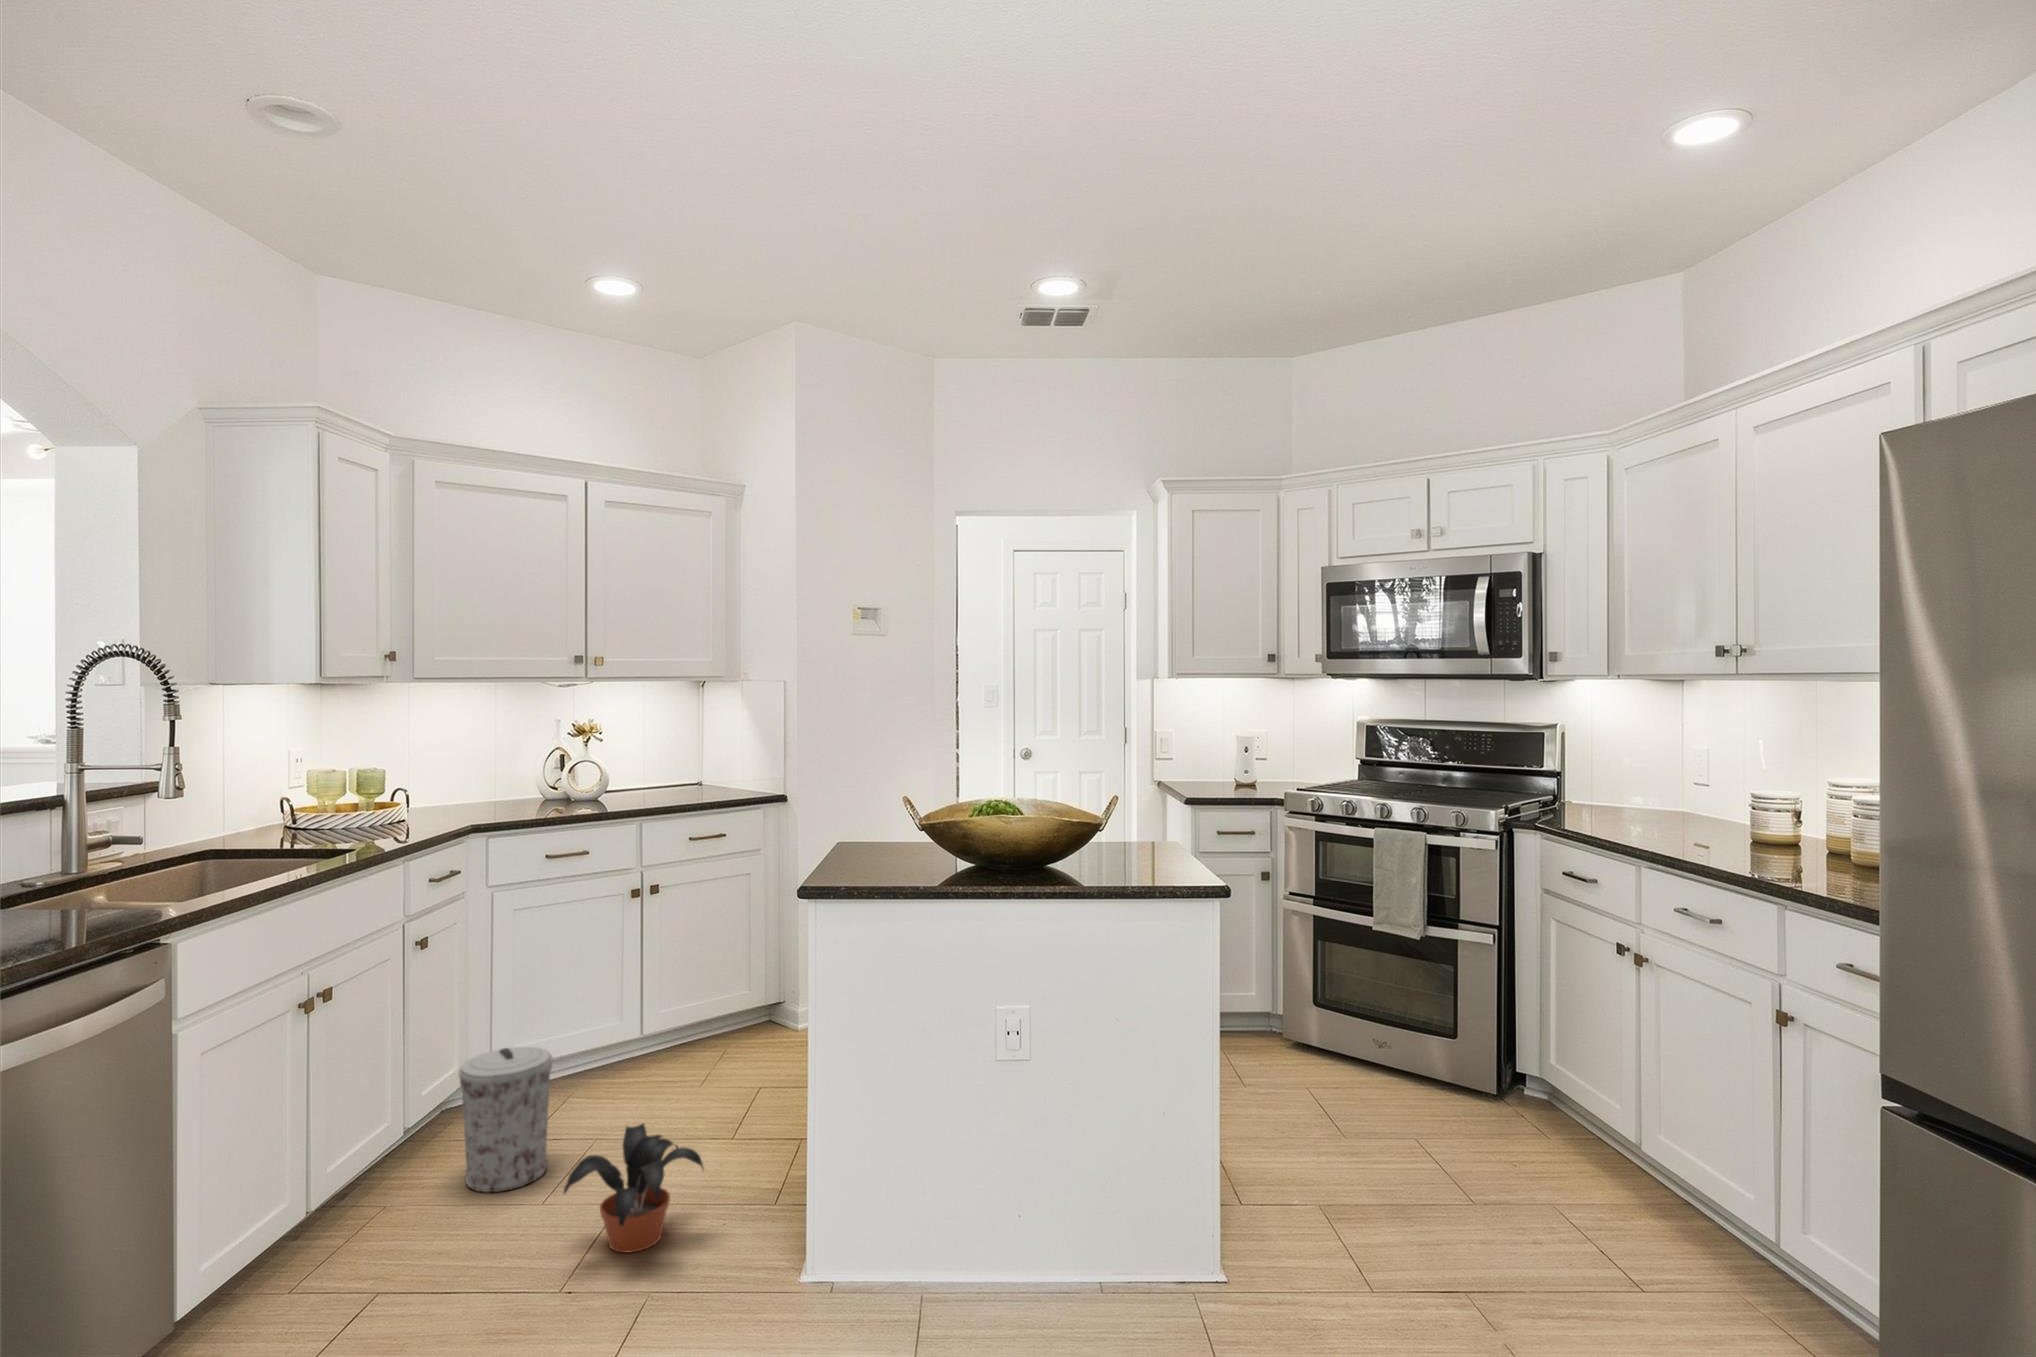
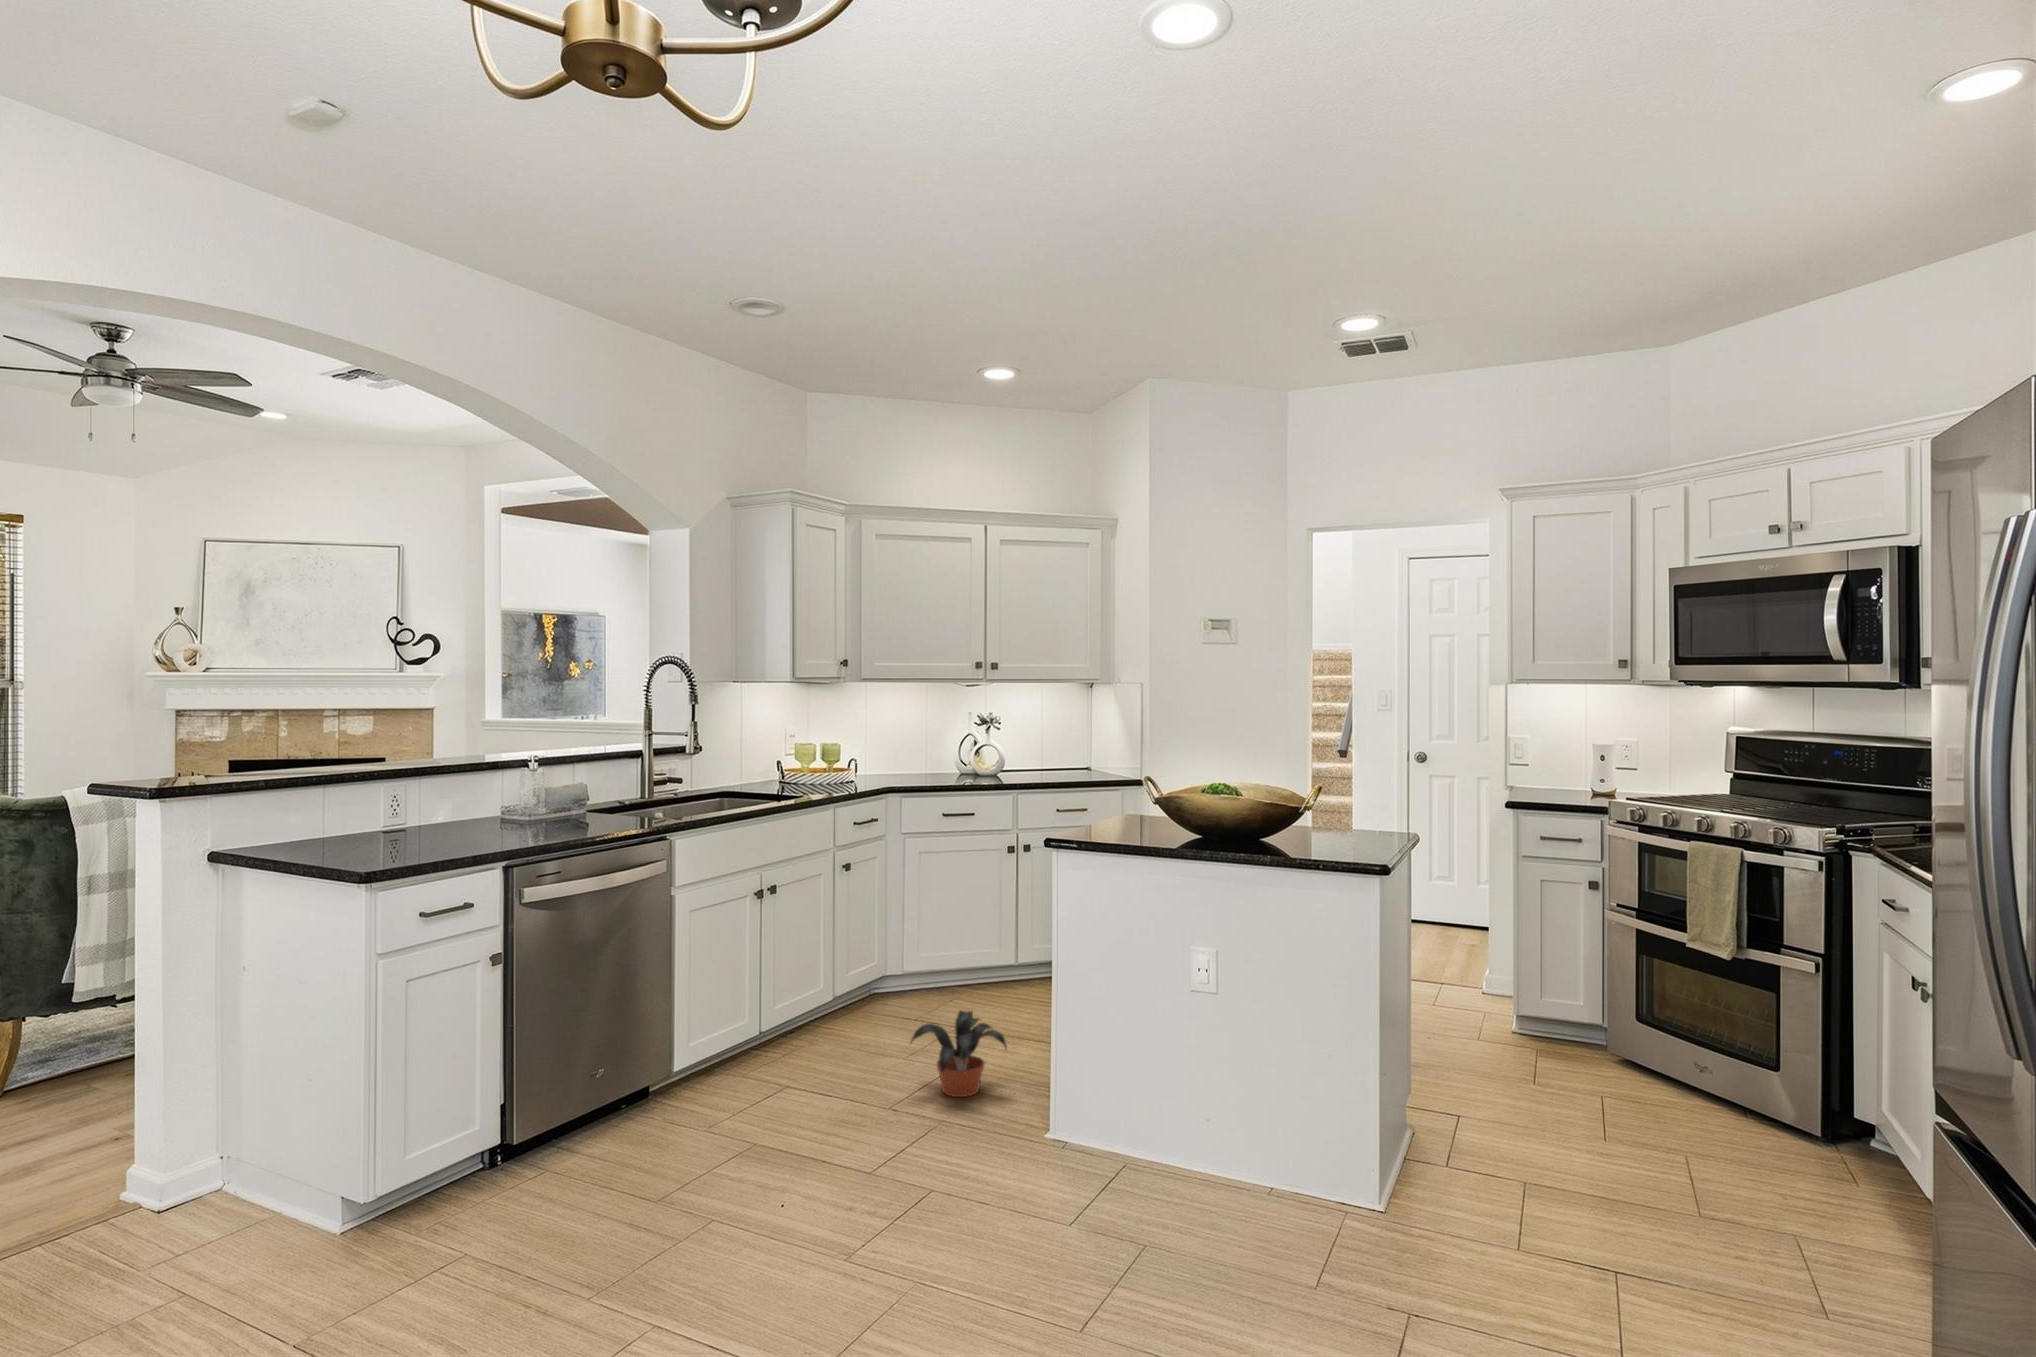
trash can: present [459,1047,553,1192] -> none [867,948,928,1048]

